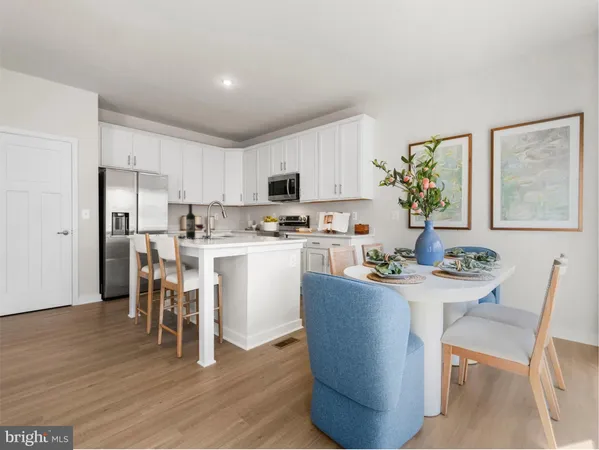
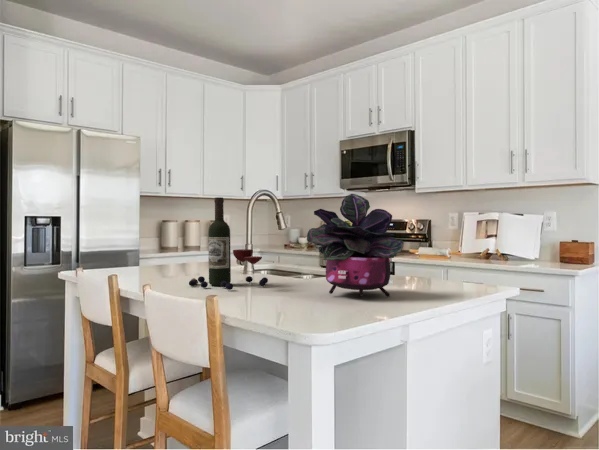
potted plant: none [218,203,253,240] -> present [307,194,404,297]

